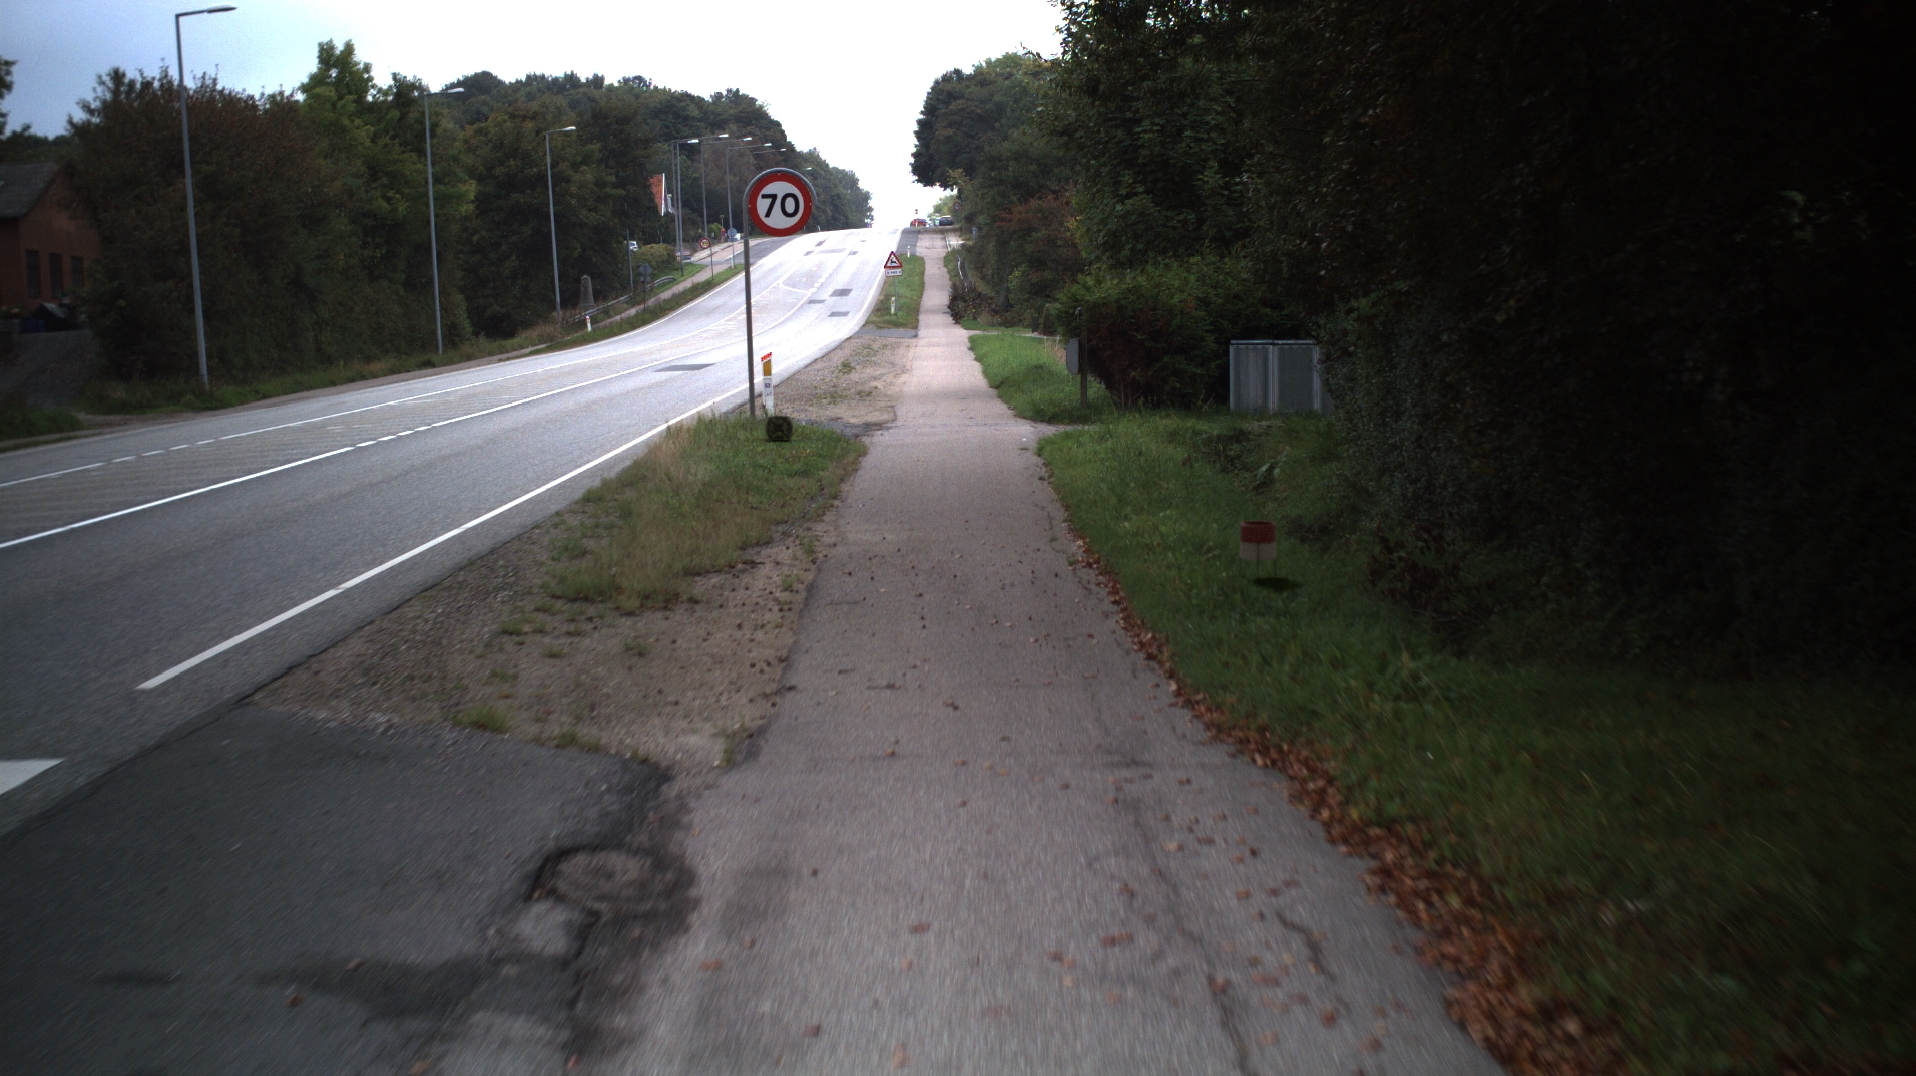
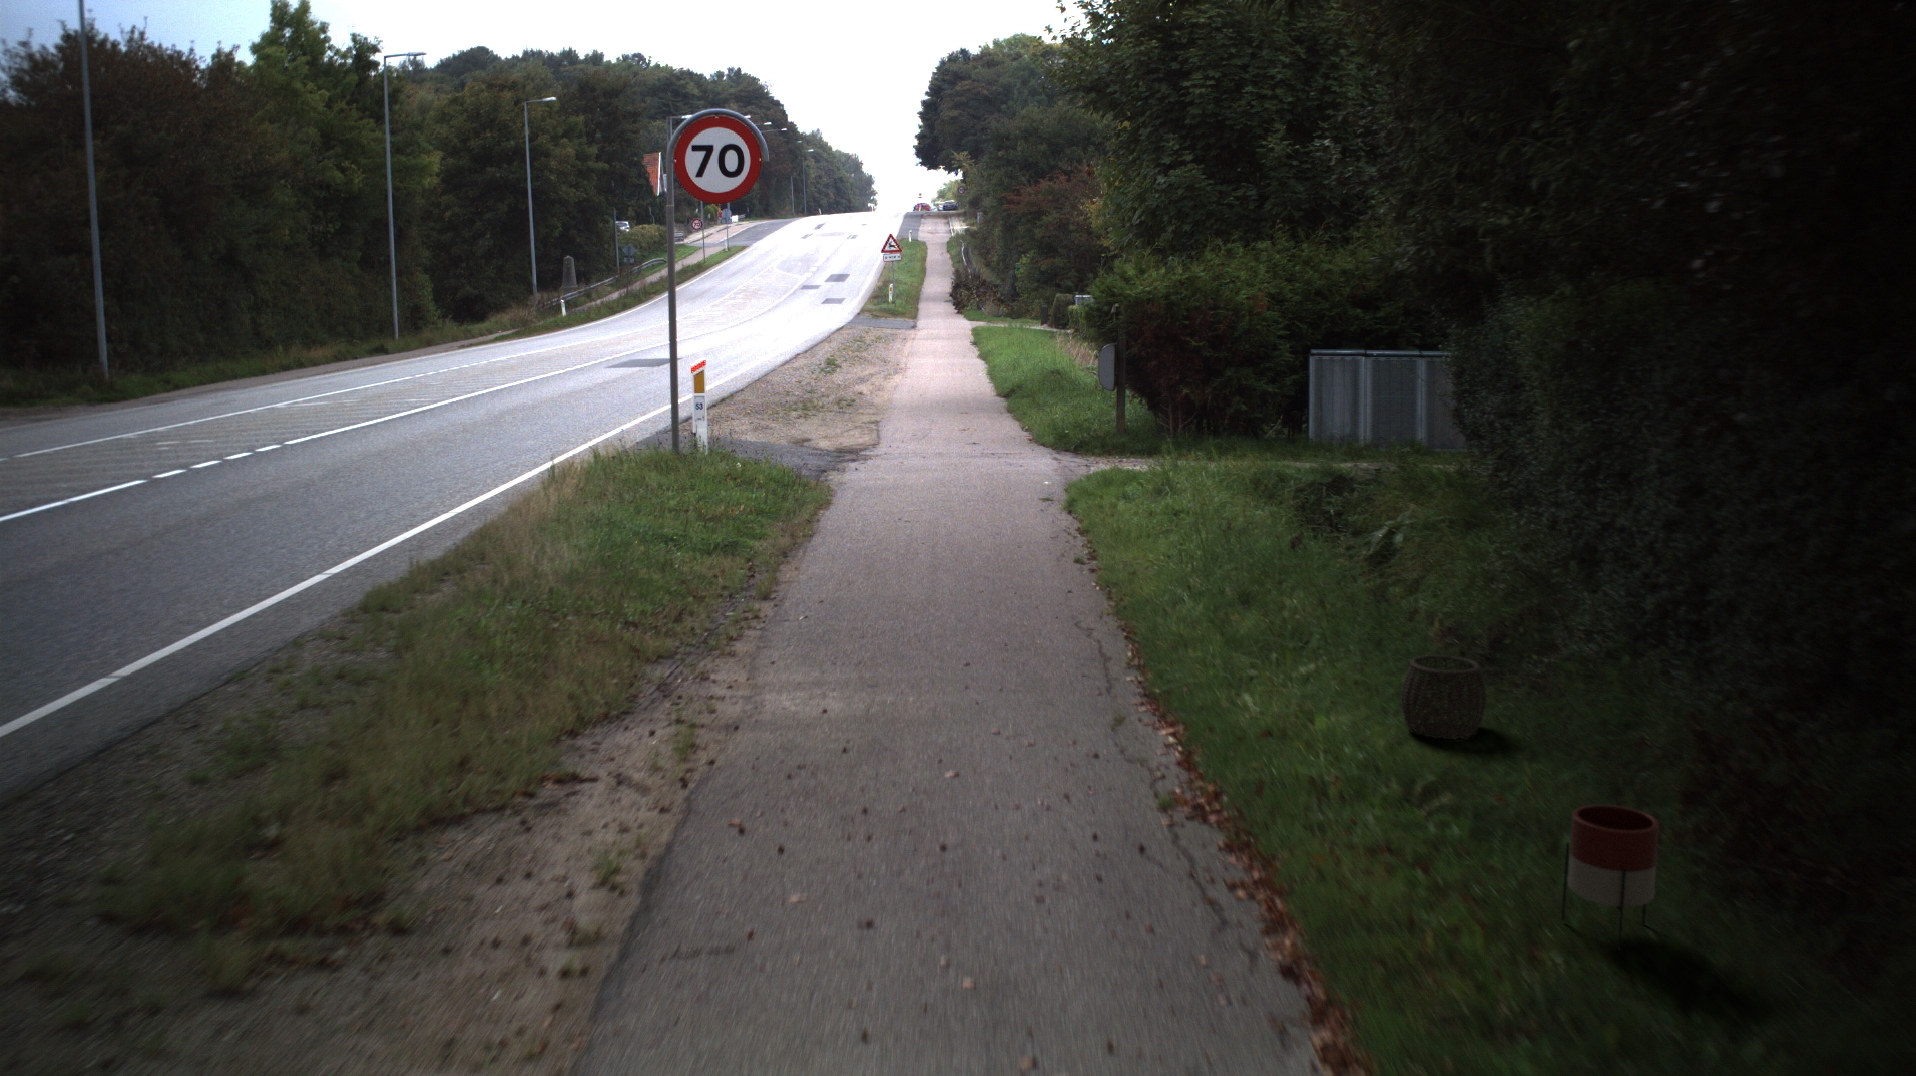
woven basket: present [765,416,793,441] -> present [1401,655,1486,739]

